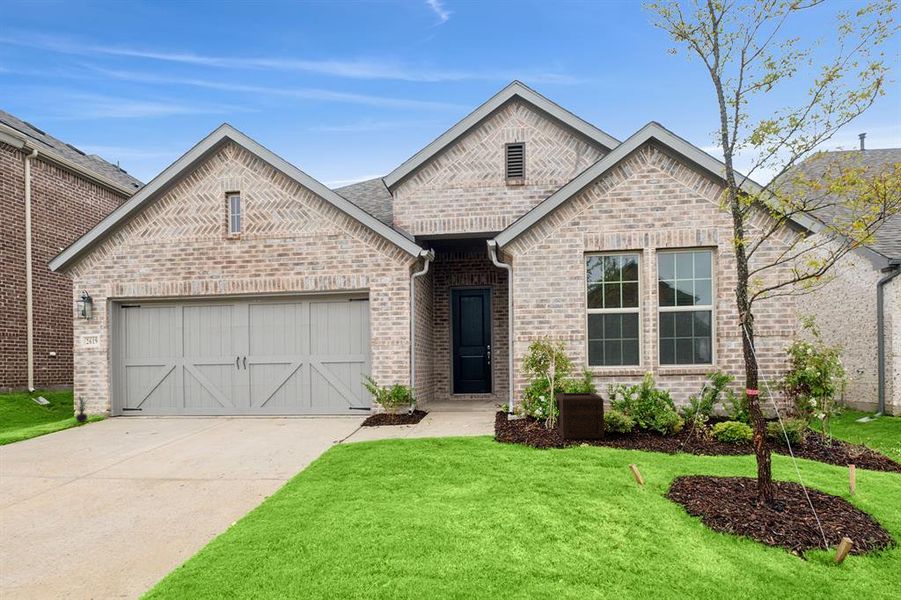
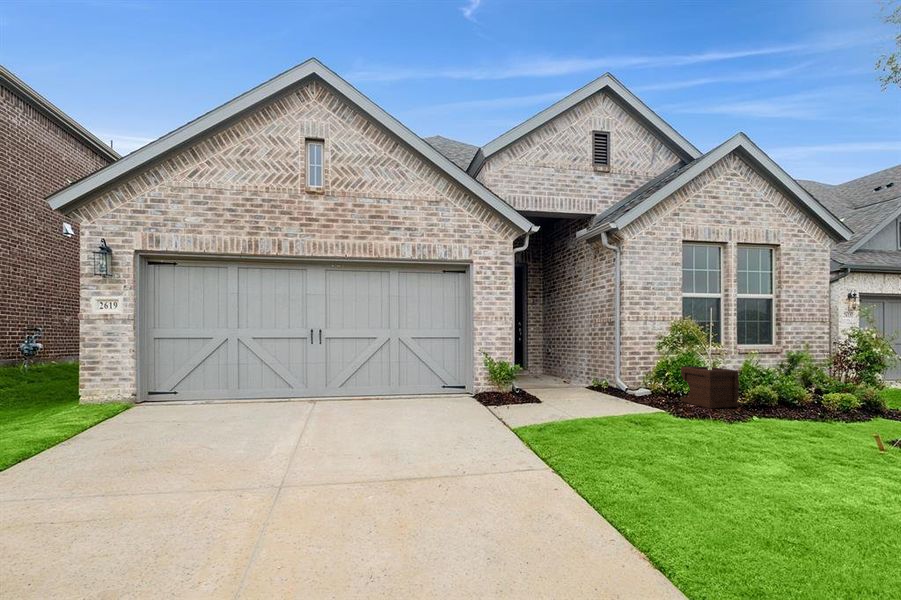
decorative plant: present [76,397,87,422] -> none [77,377,124,413]

